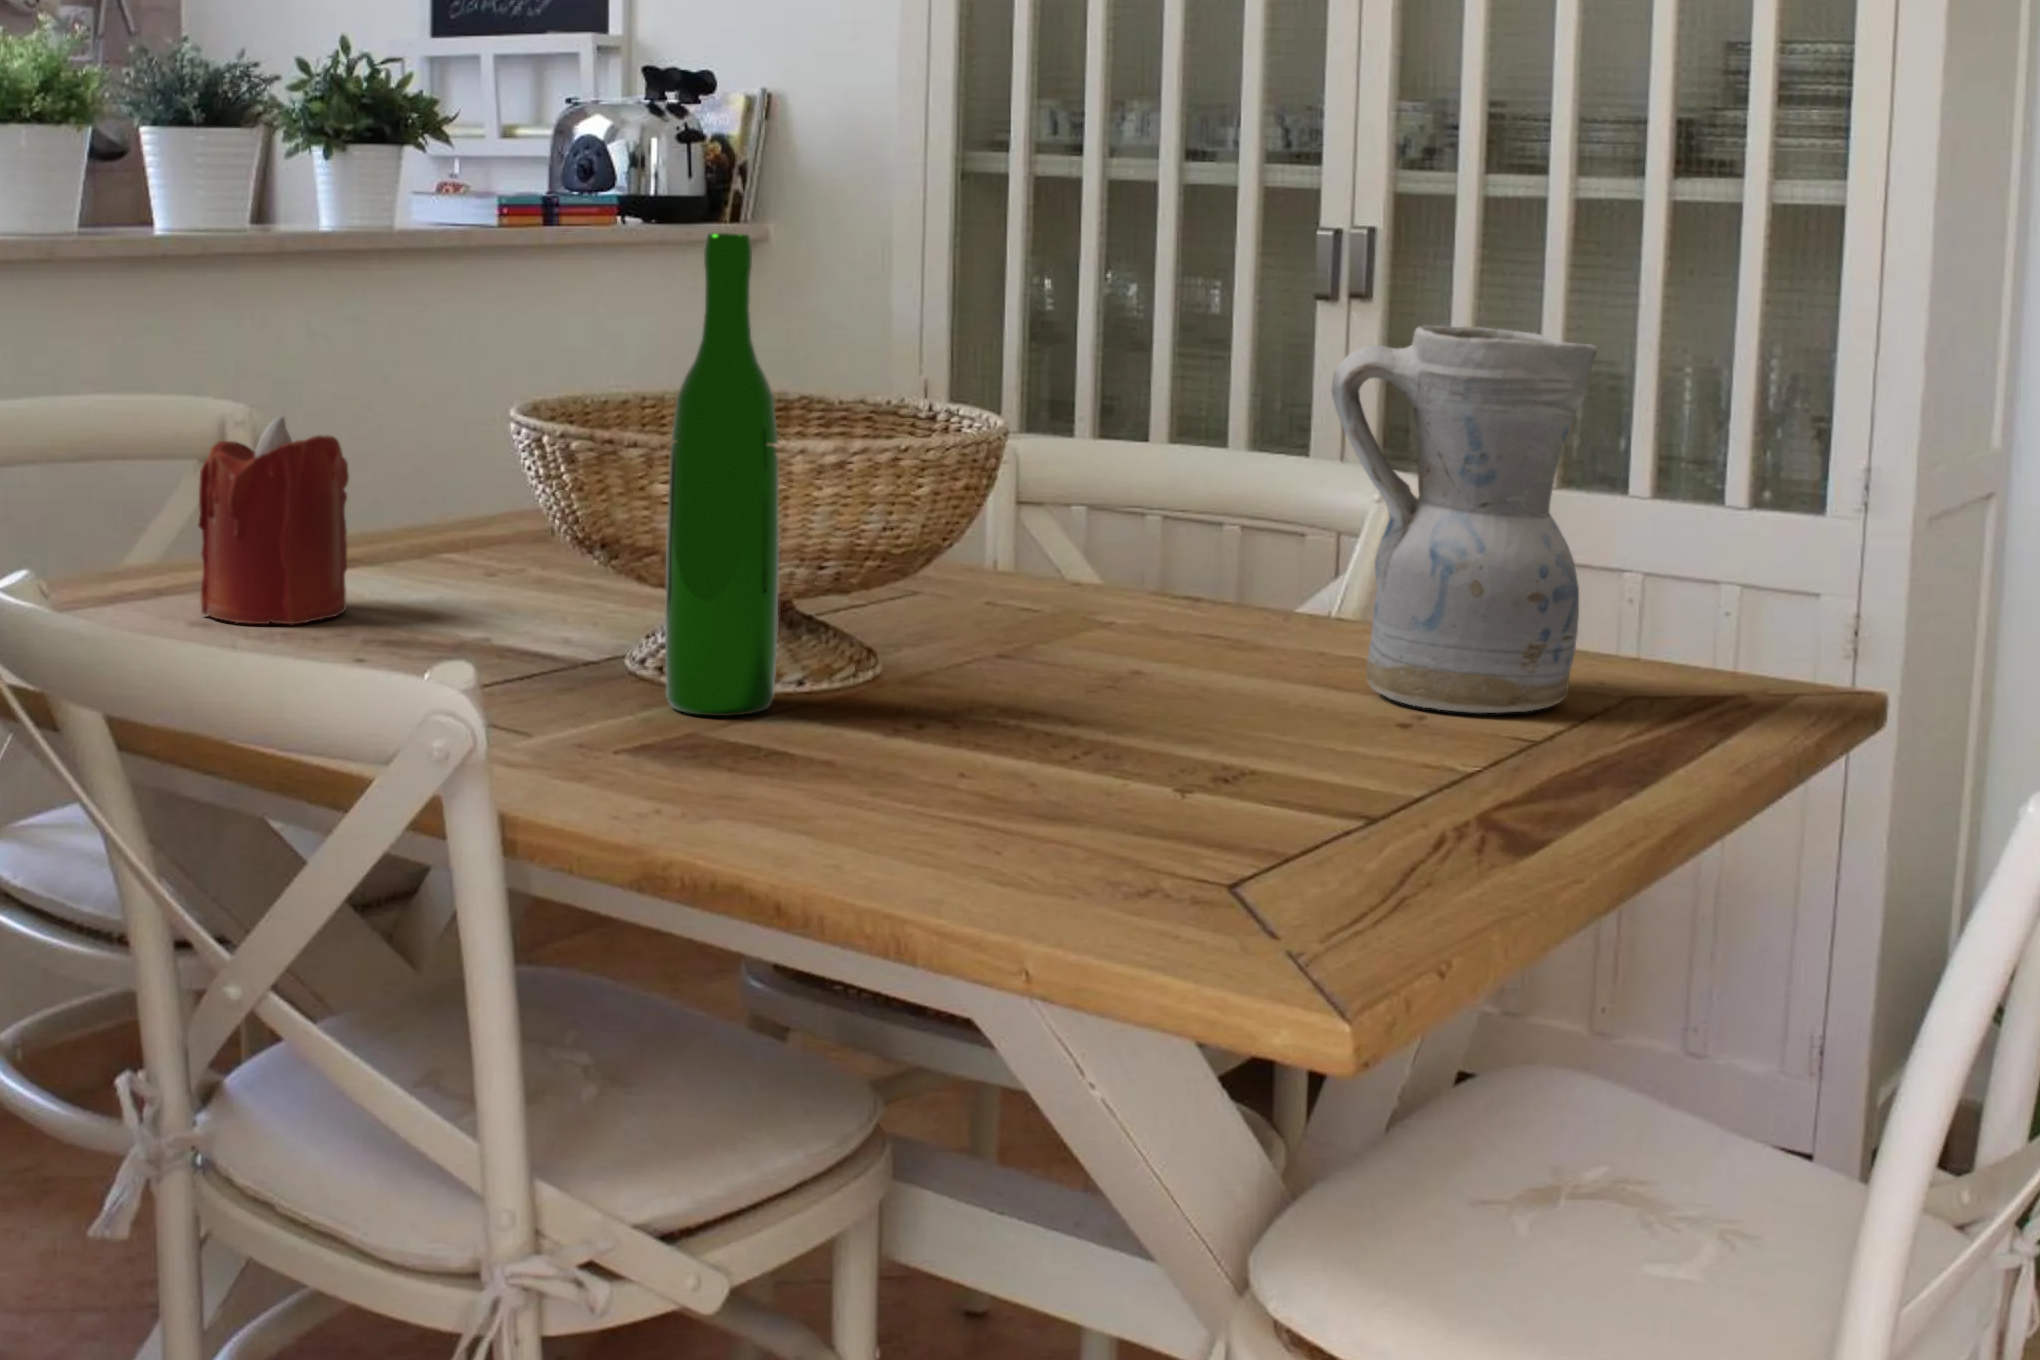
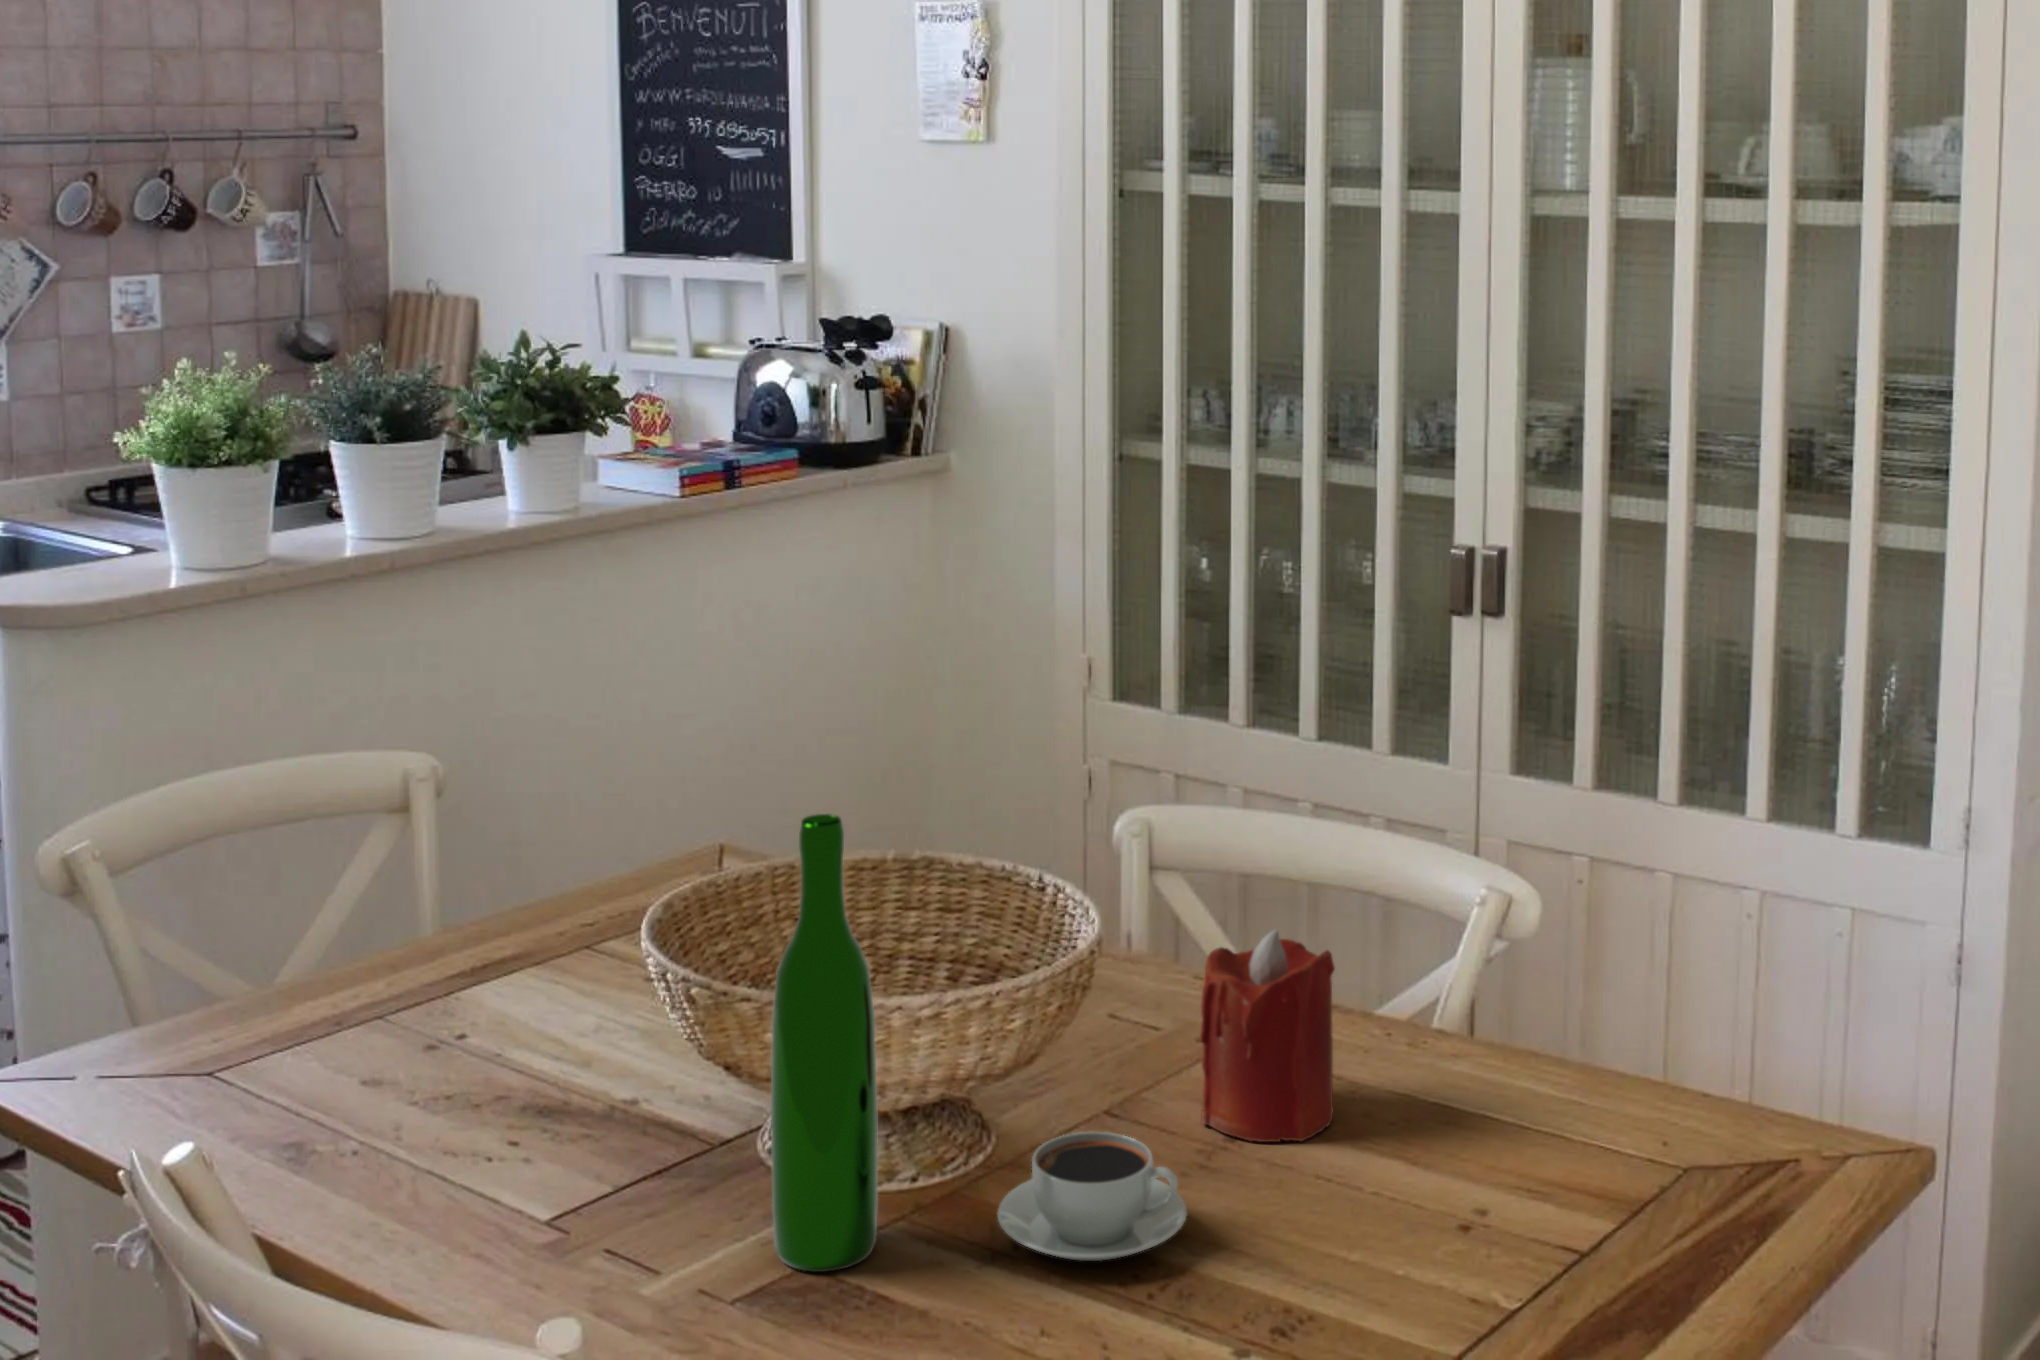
ceramic pitcher: present [1331,325,1597,713] -> none [1403,842,1649,1232]
candle: present [199,416,349,624] -> present [1200,930,1335,1142]
coffee cup: none [902,606,1103,717] -> present [998,1132,1187,1261]

